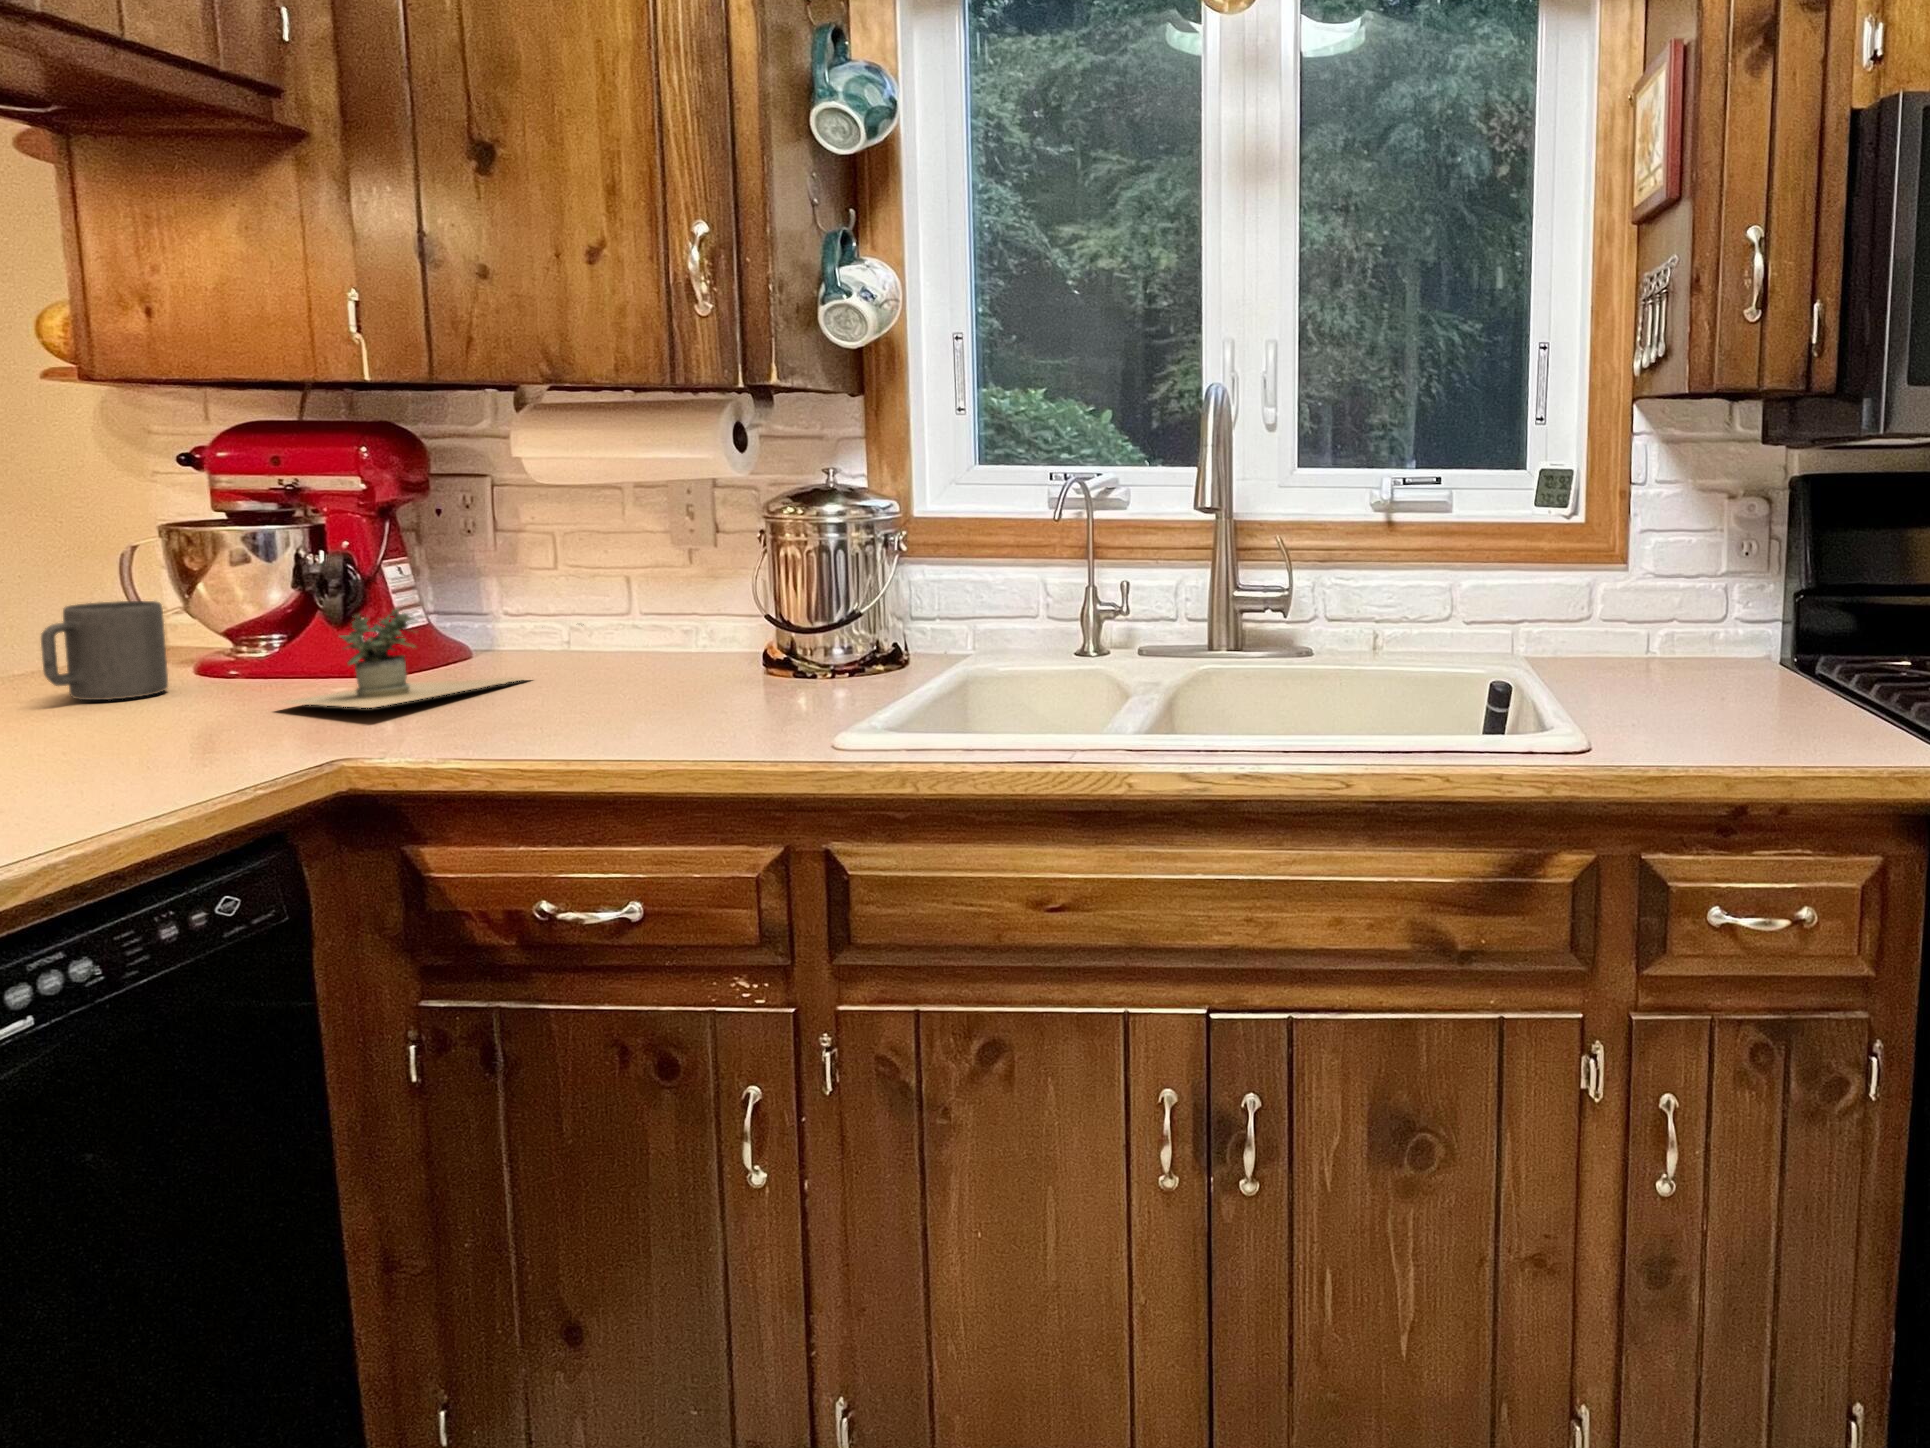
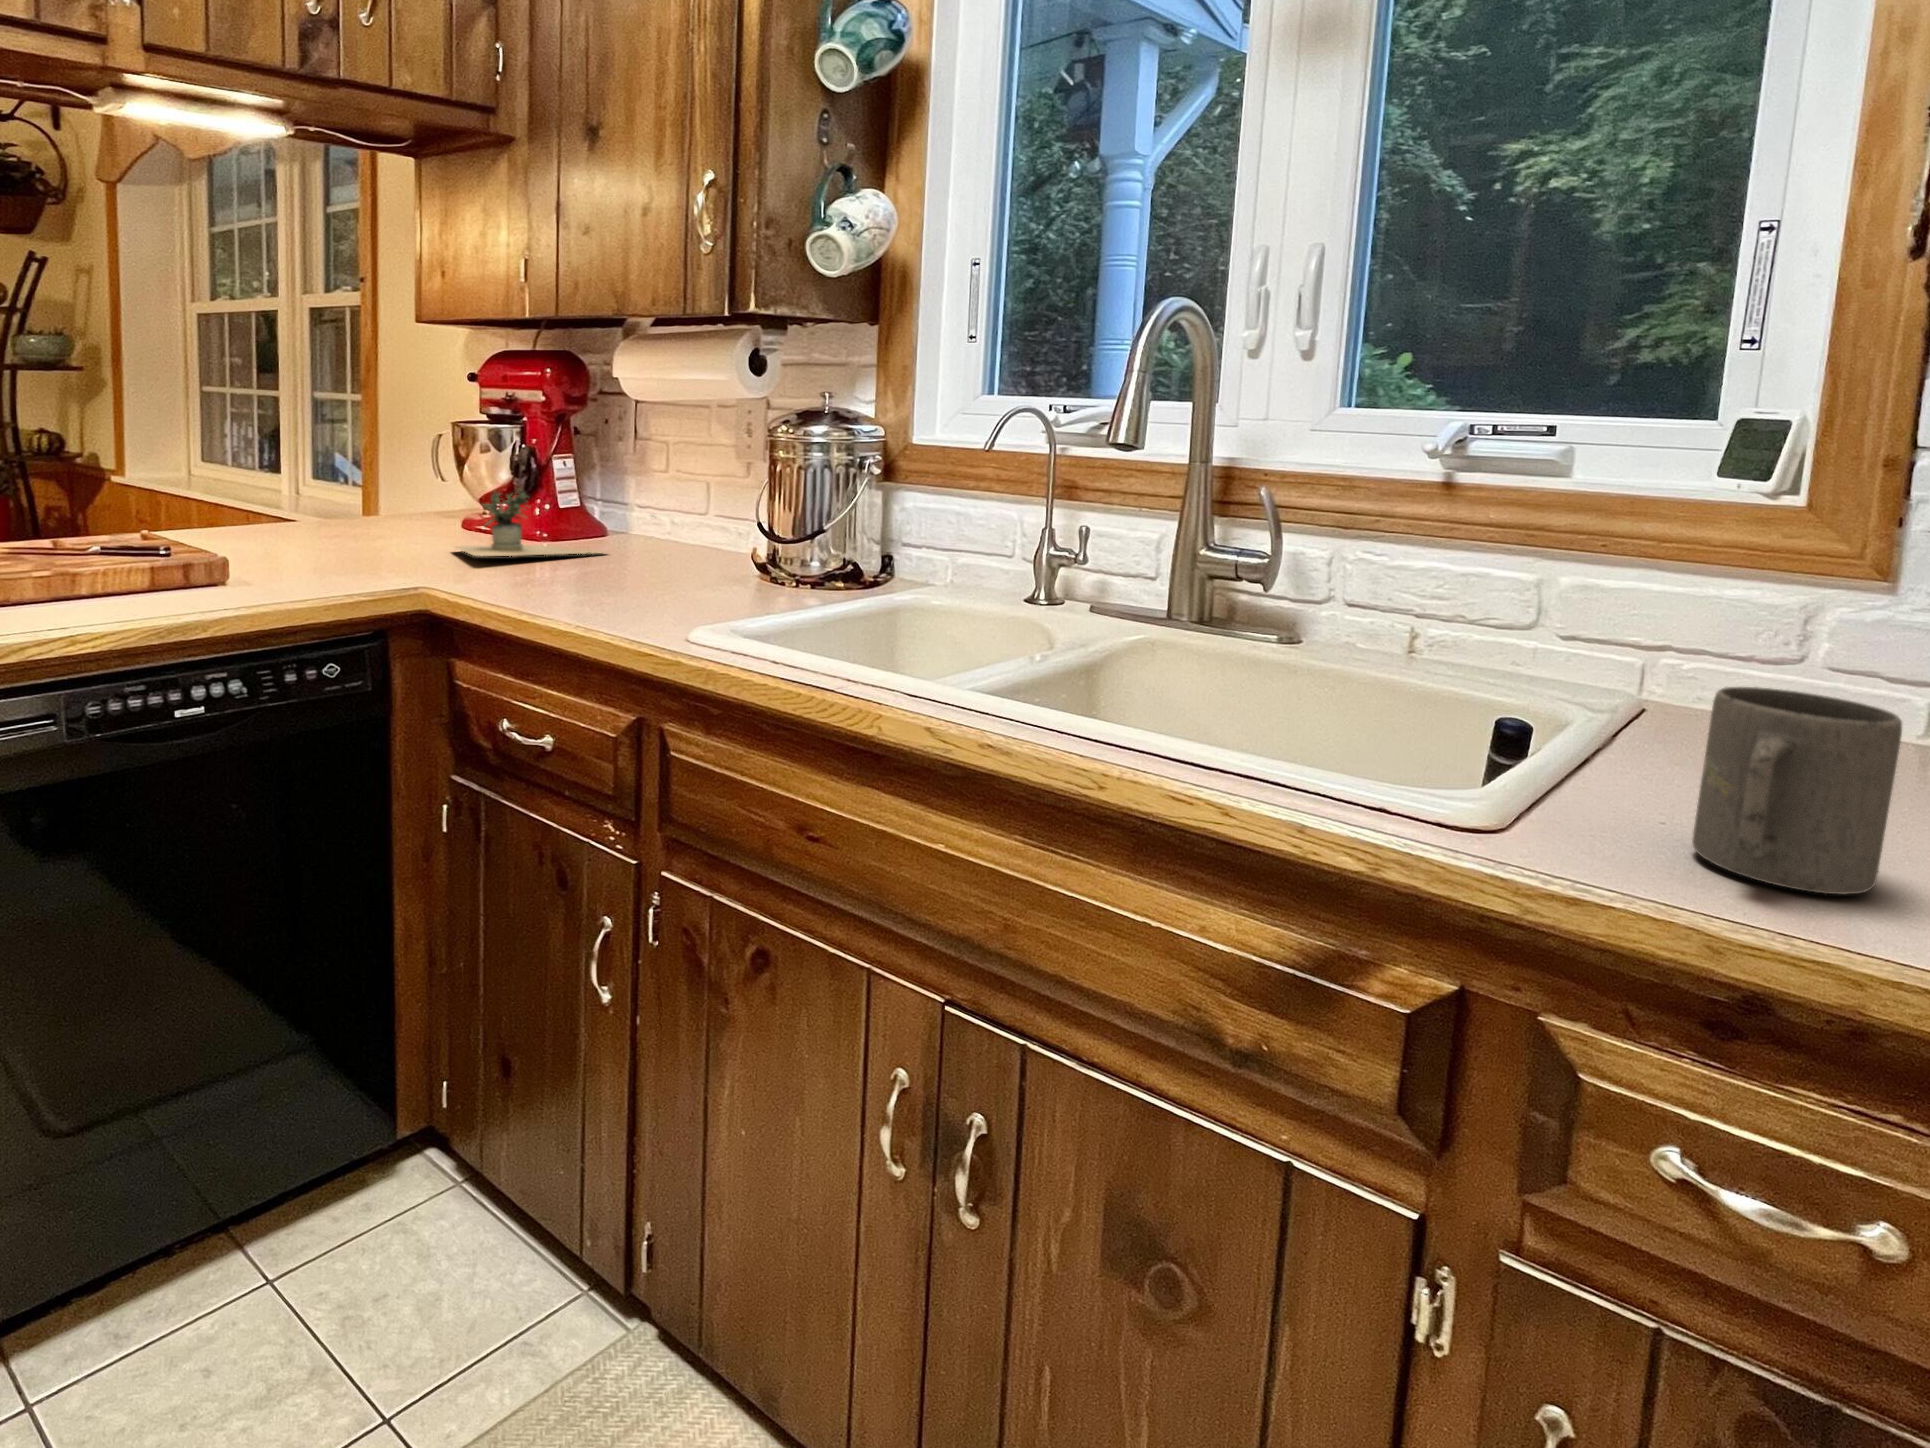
mug: present [41,601,168,700] -> present [1692,687,1902,895]

